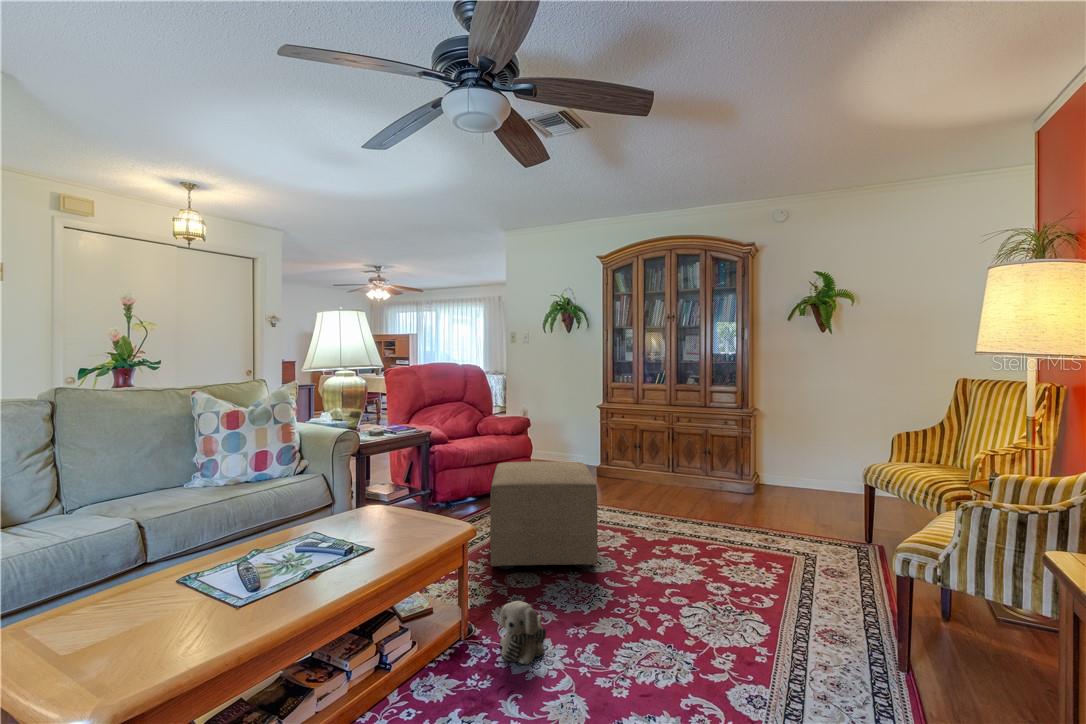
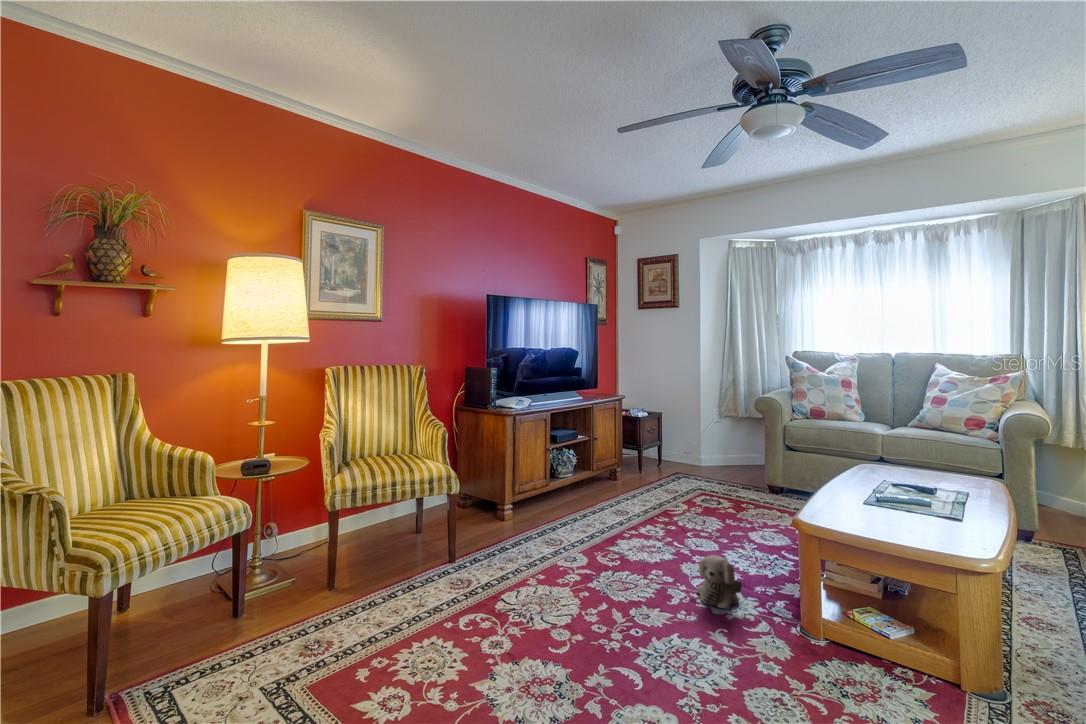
ottoman: present [490,461,598,570] -> none [667,442,773,541]

